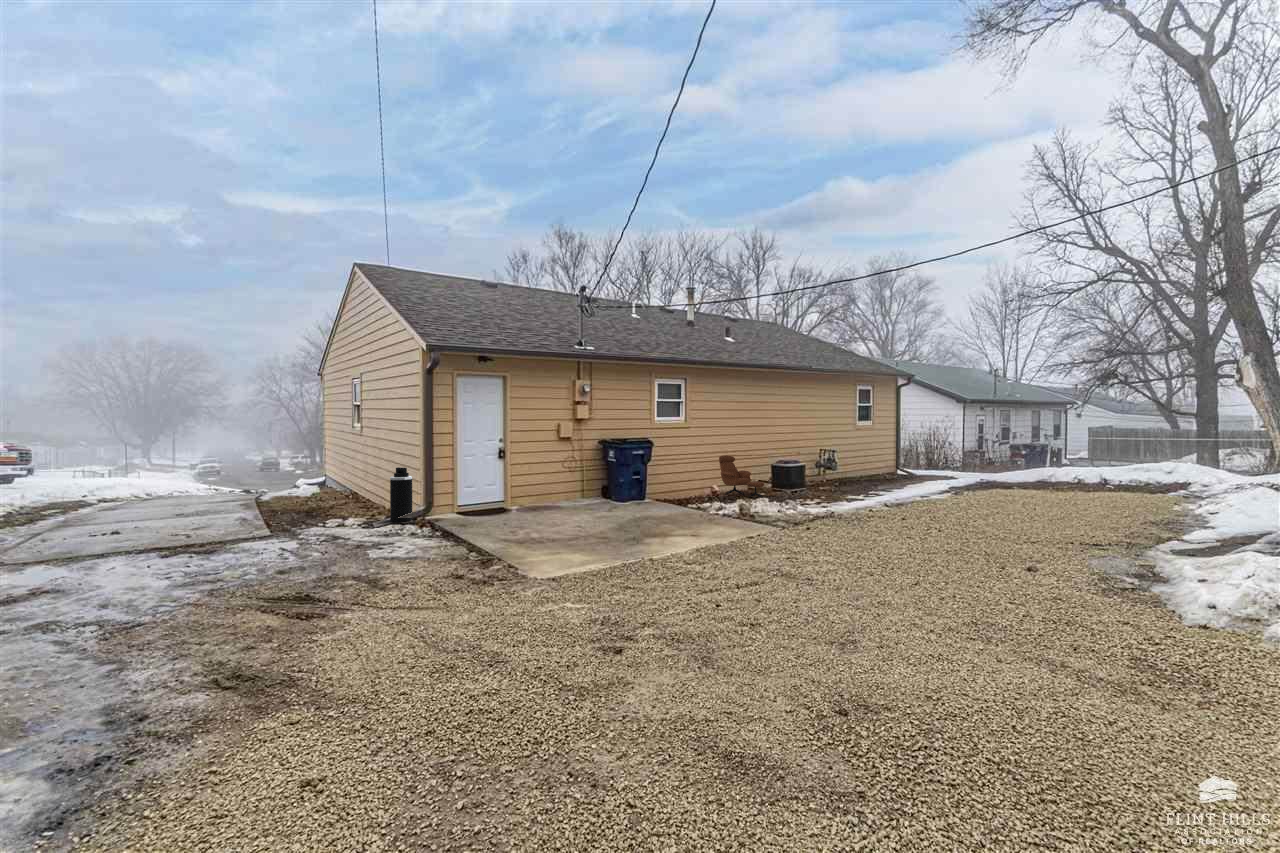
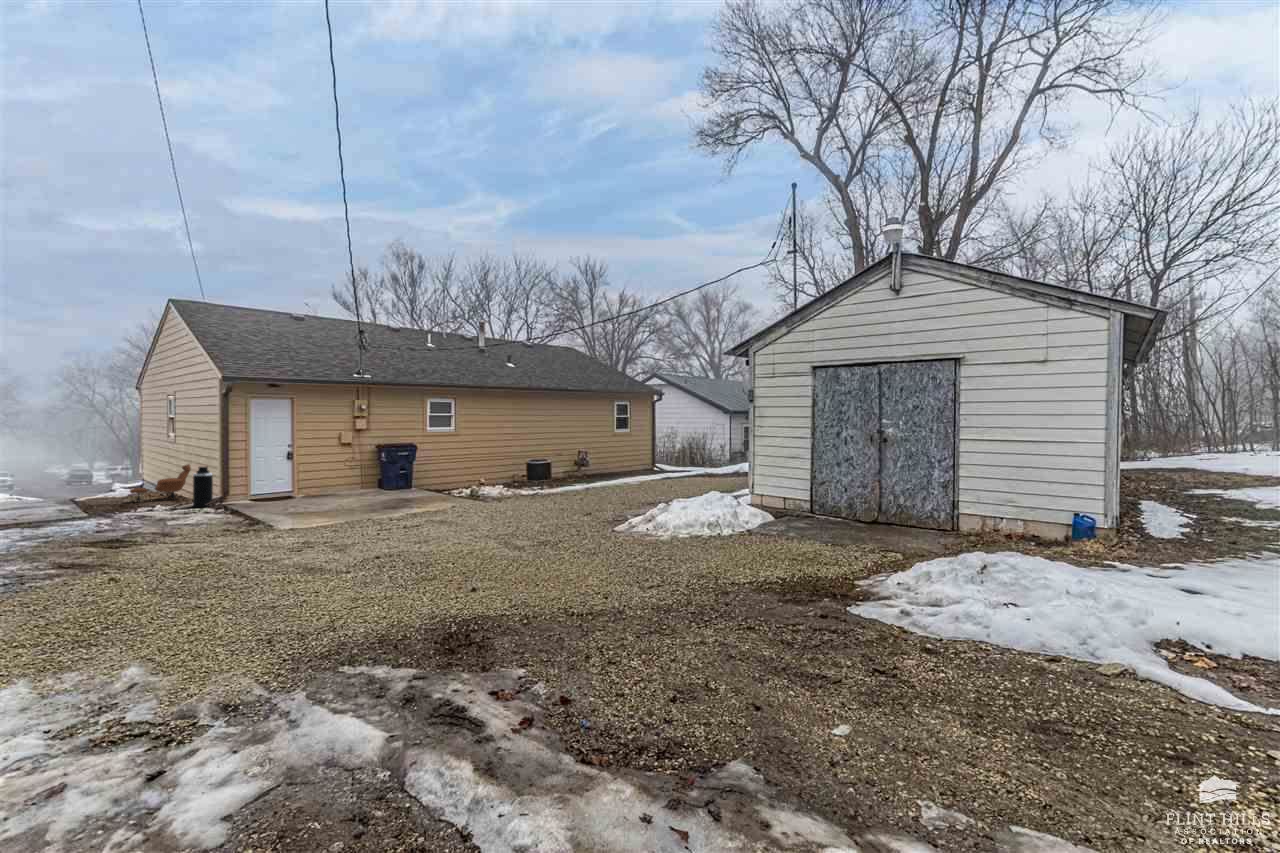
lounge chair: present [719,455,764,497] -> present [130,464,191,502]

